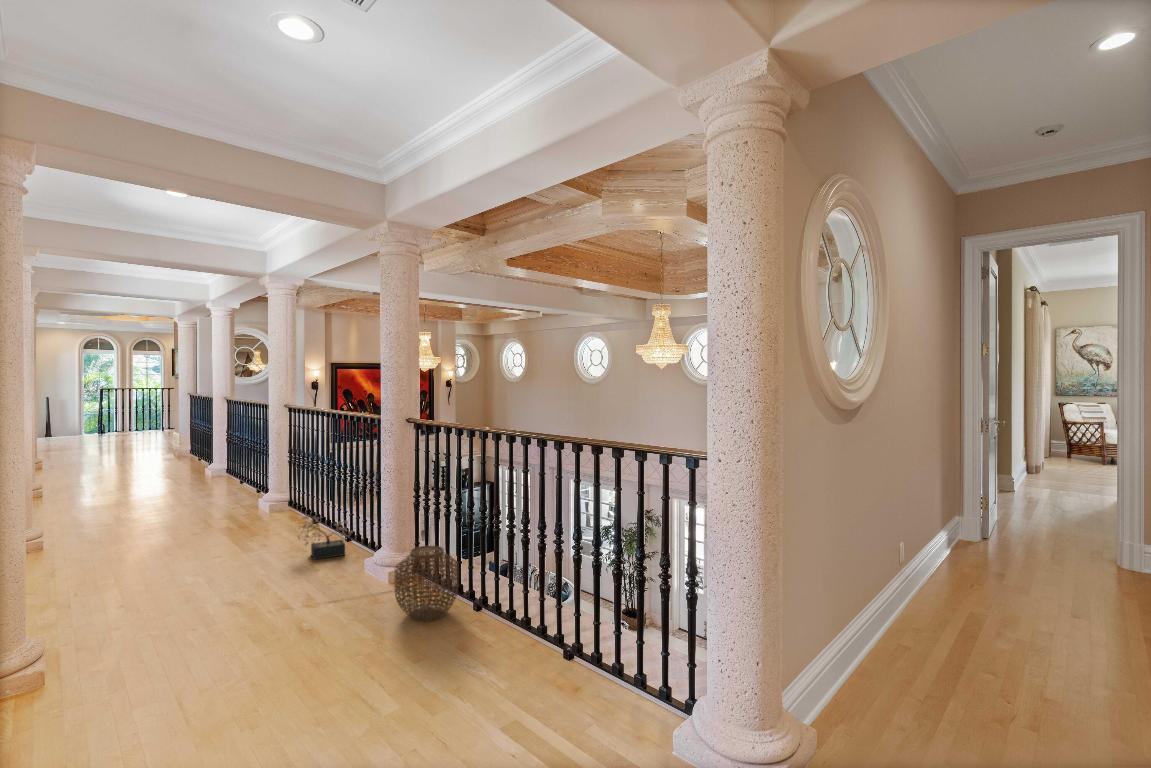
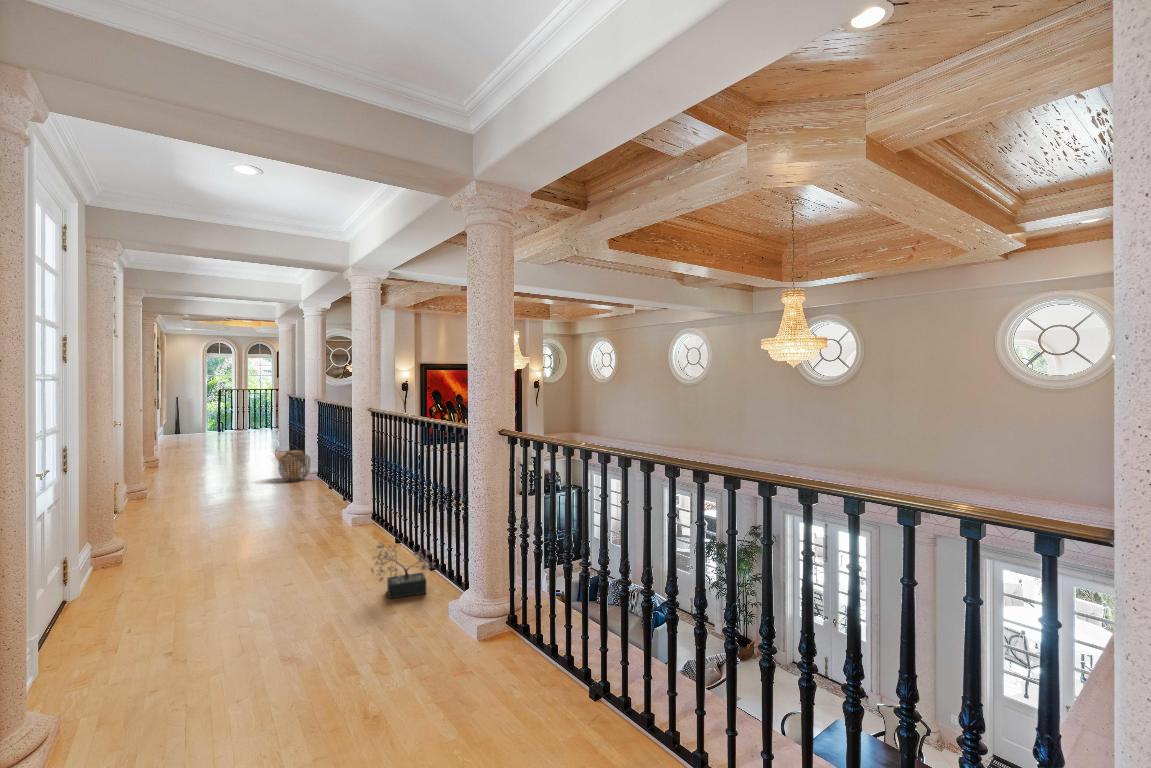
woven basket: present [394,546,459,621] -> present [279,450,310,482]

